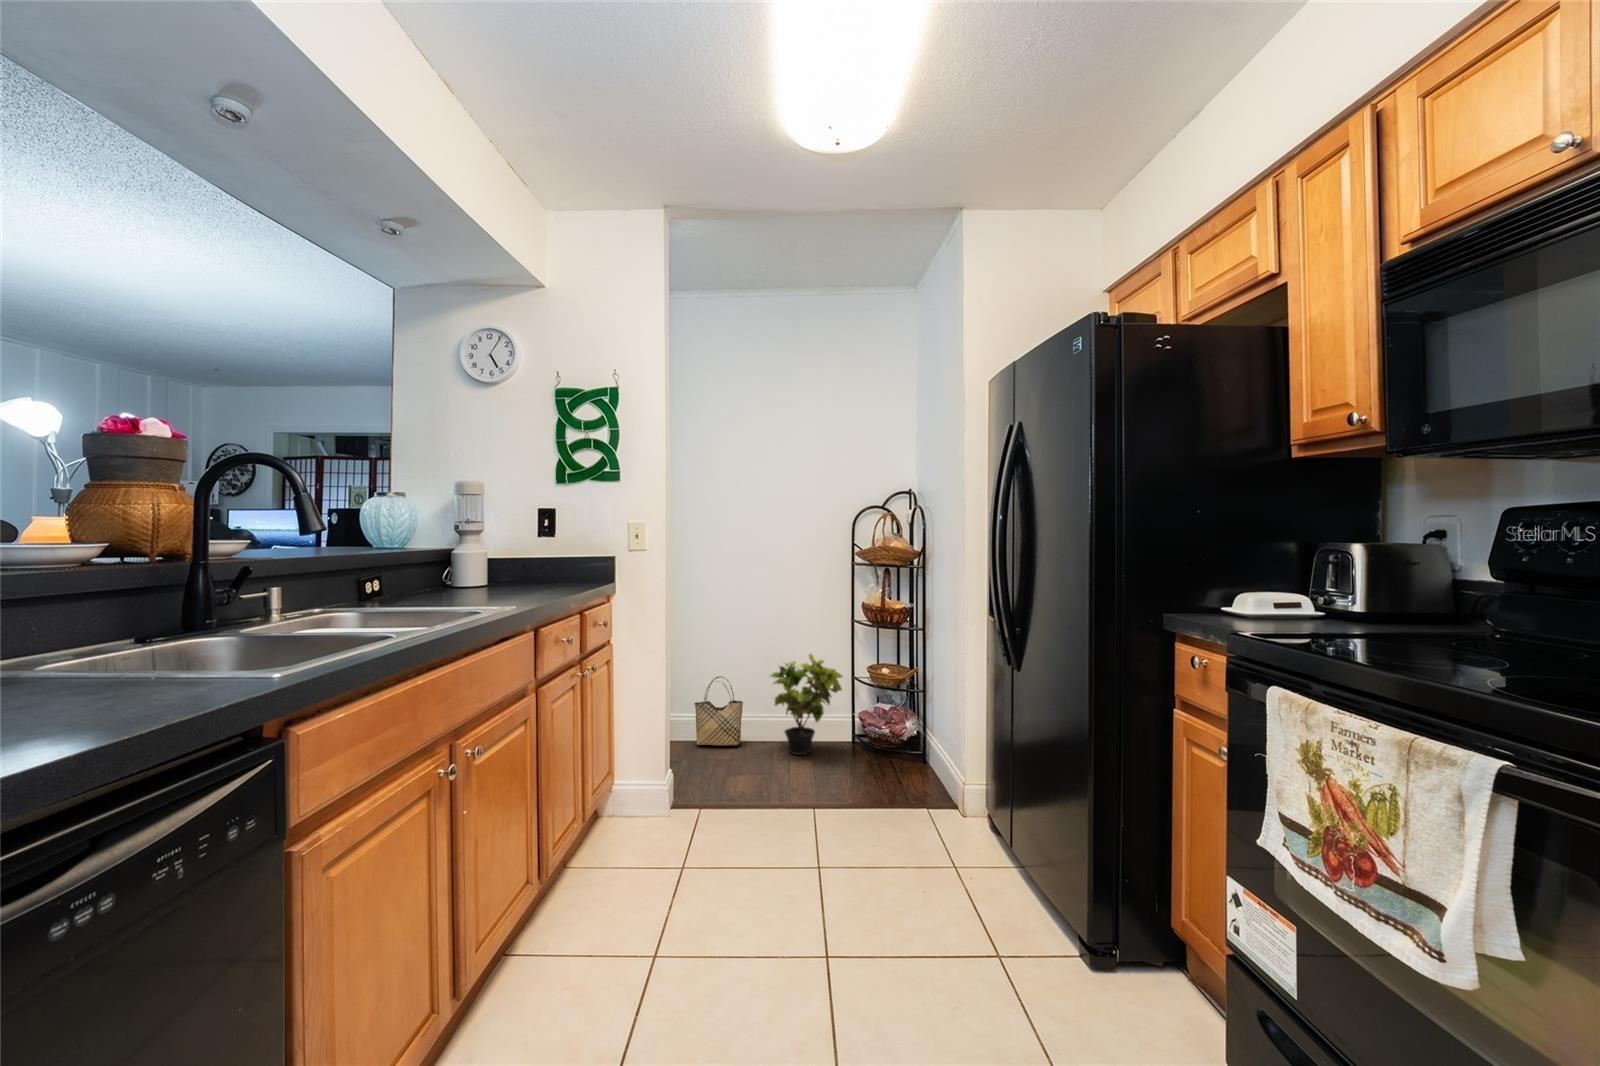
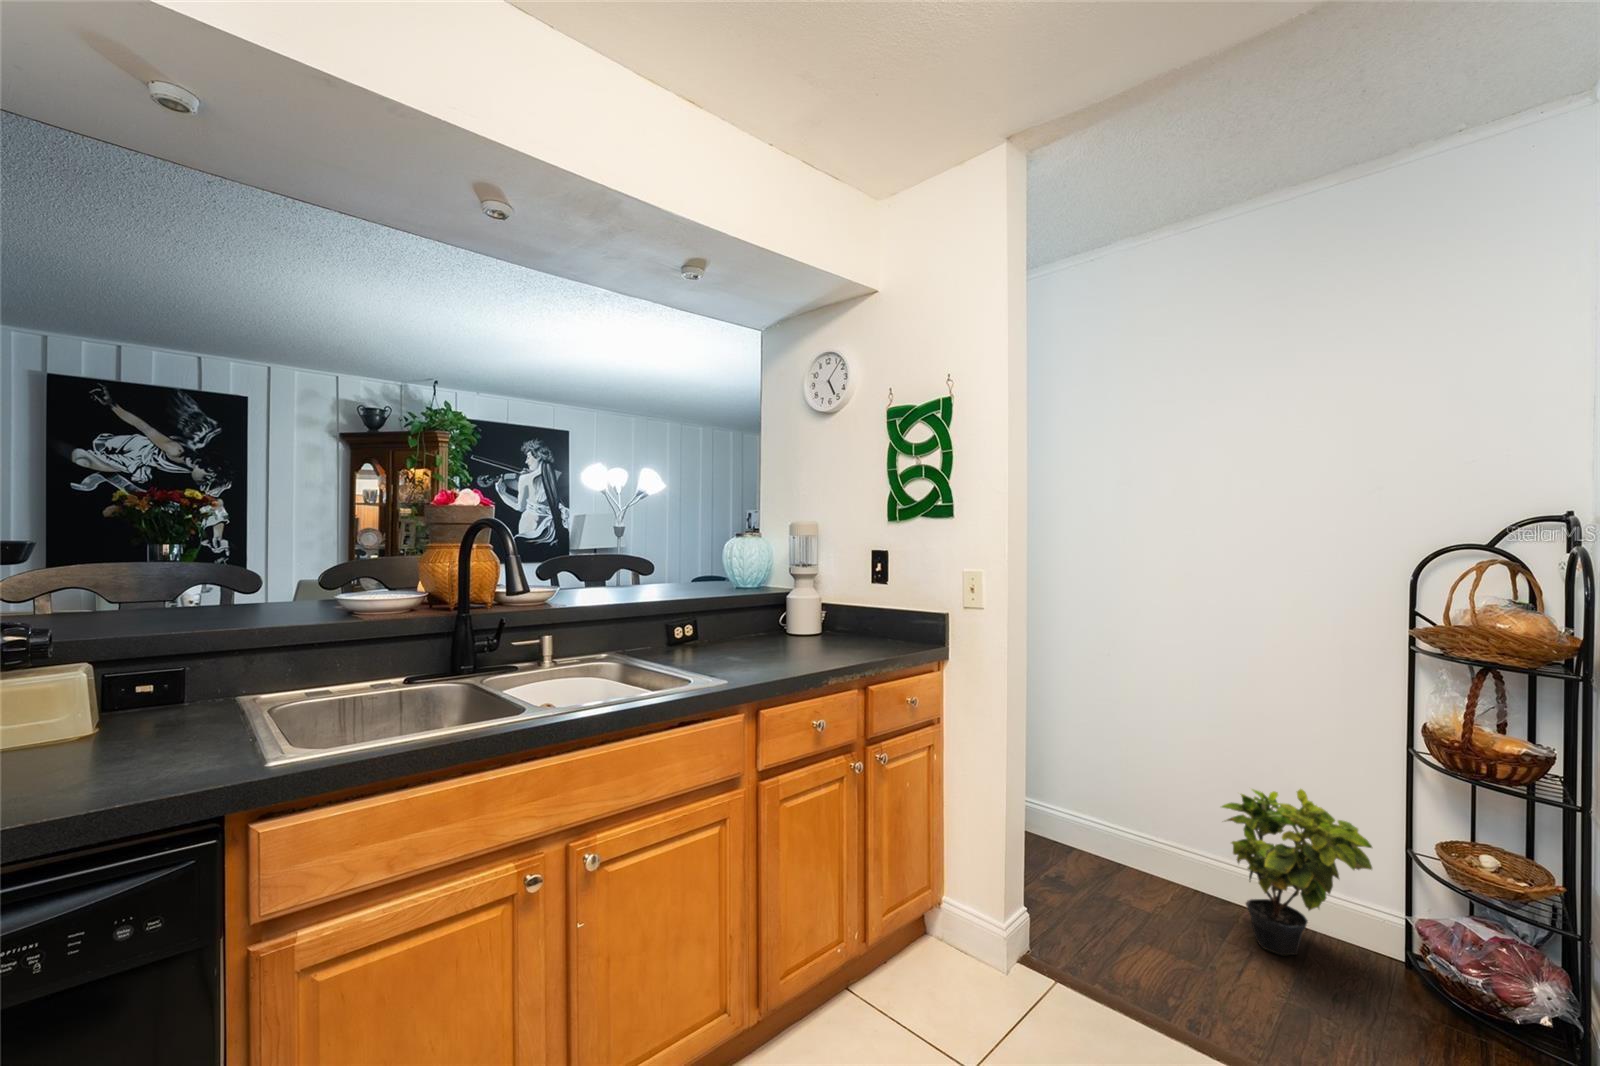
woven basket: present [694,676,743,745] -> none [1105,781,1182,892]

